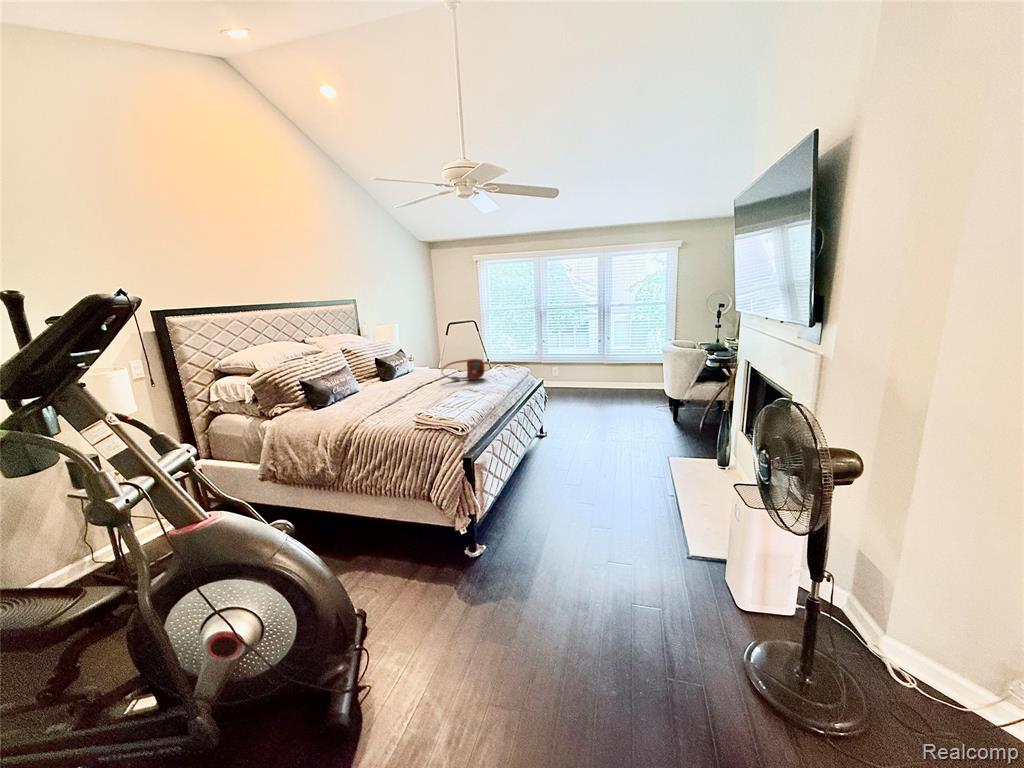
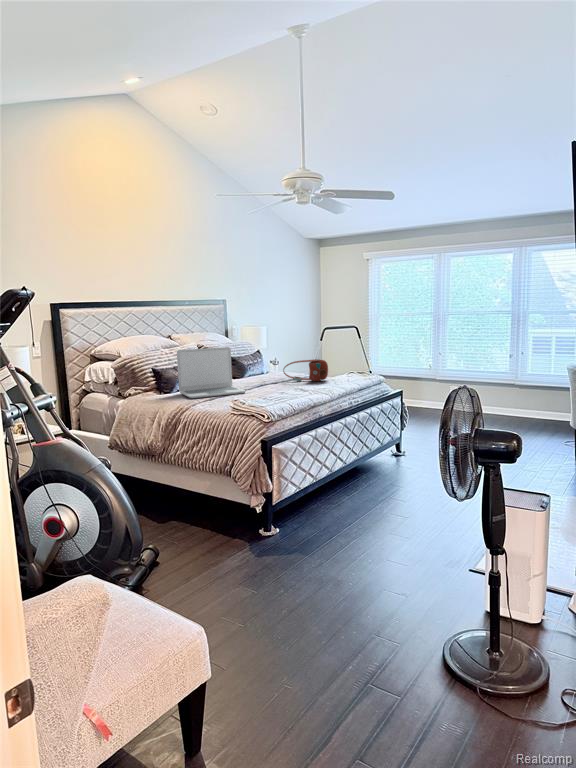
laptop: none [334,353,417,414] -> present [177,347,246,398]

